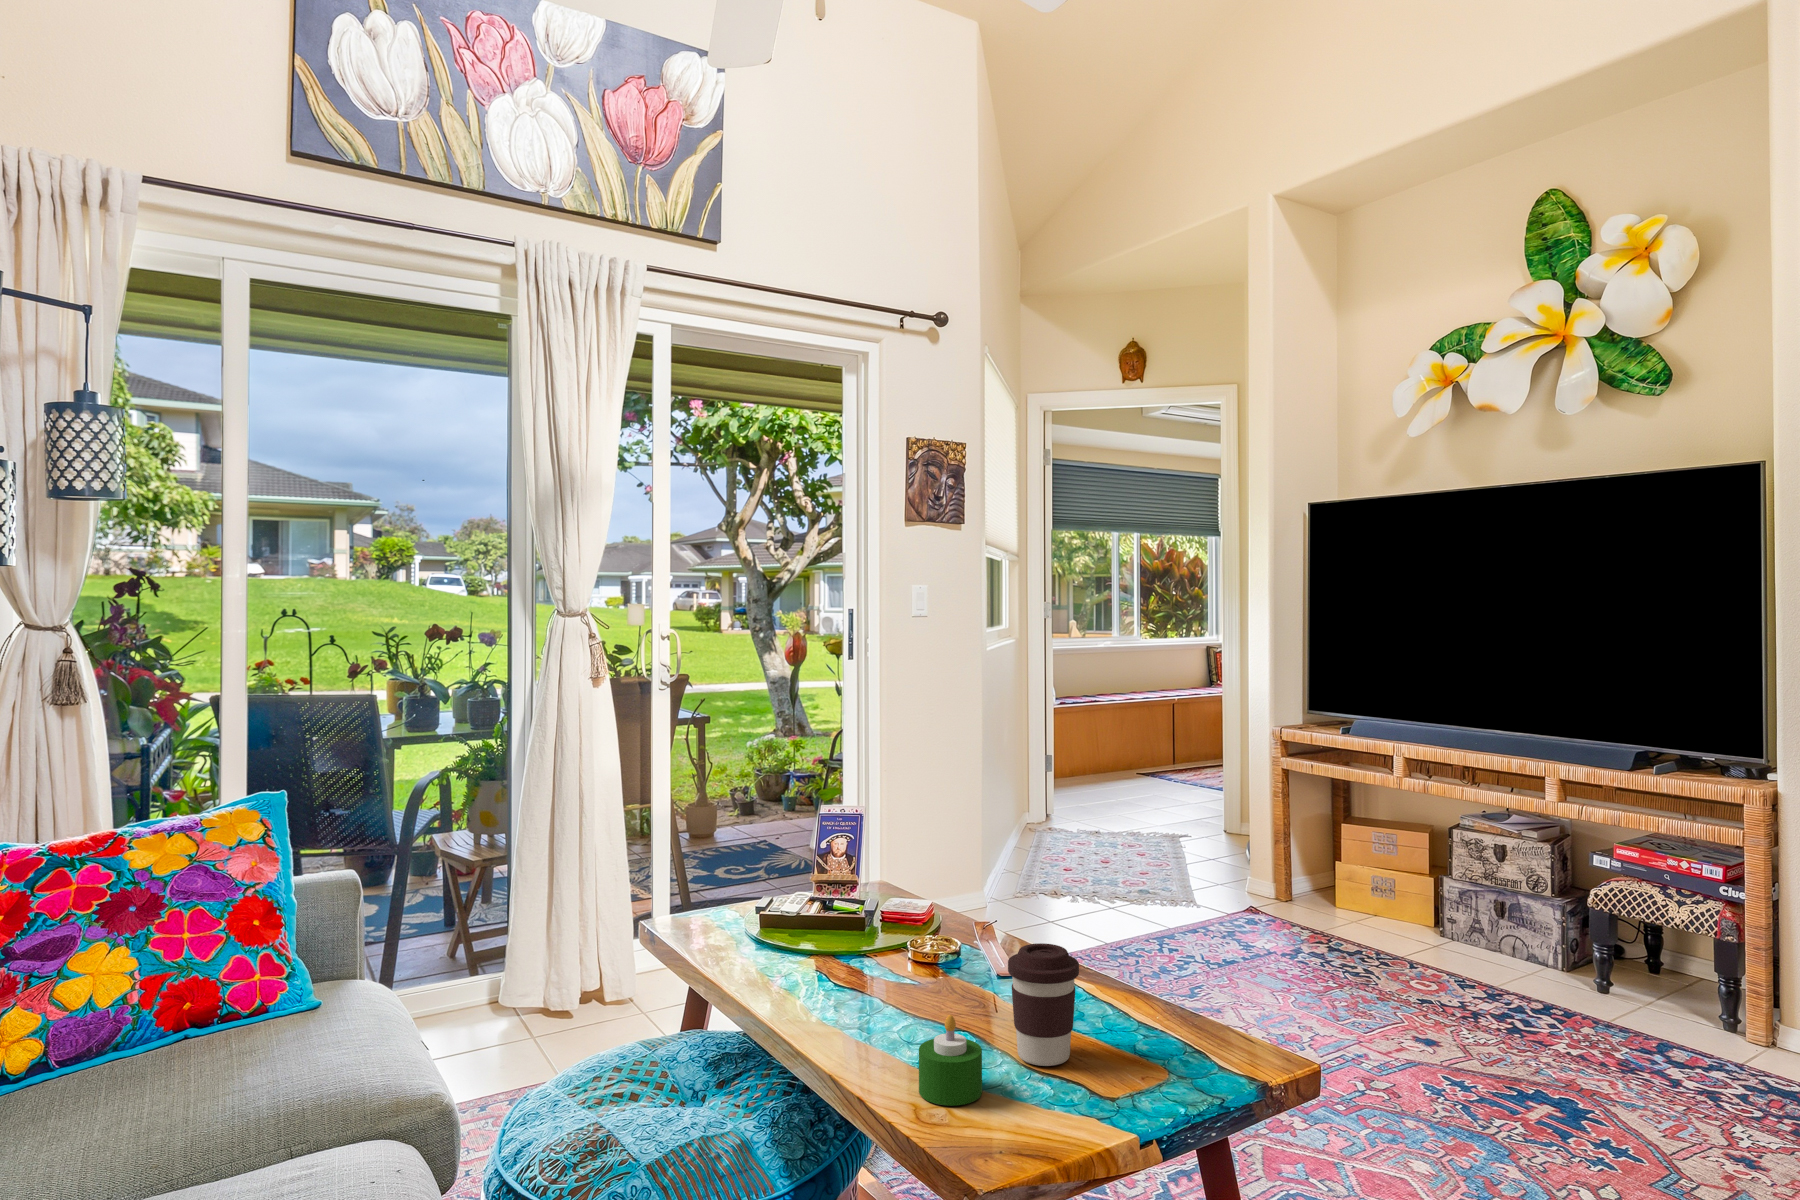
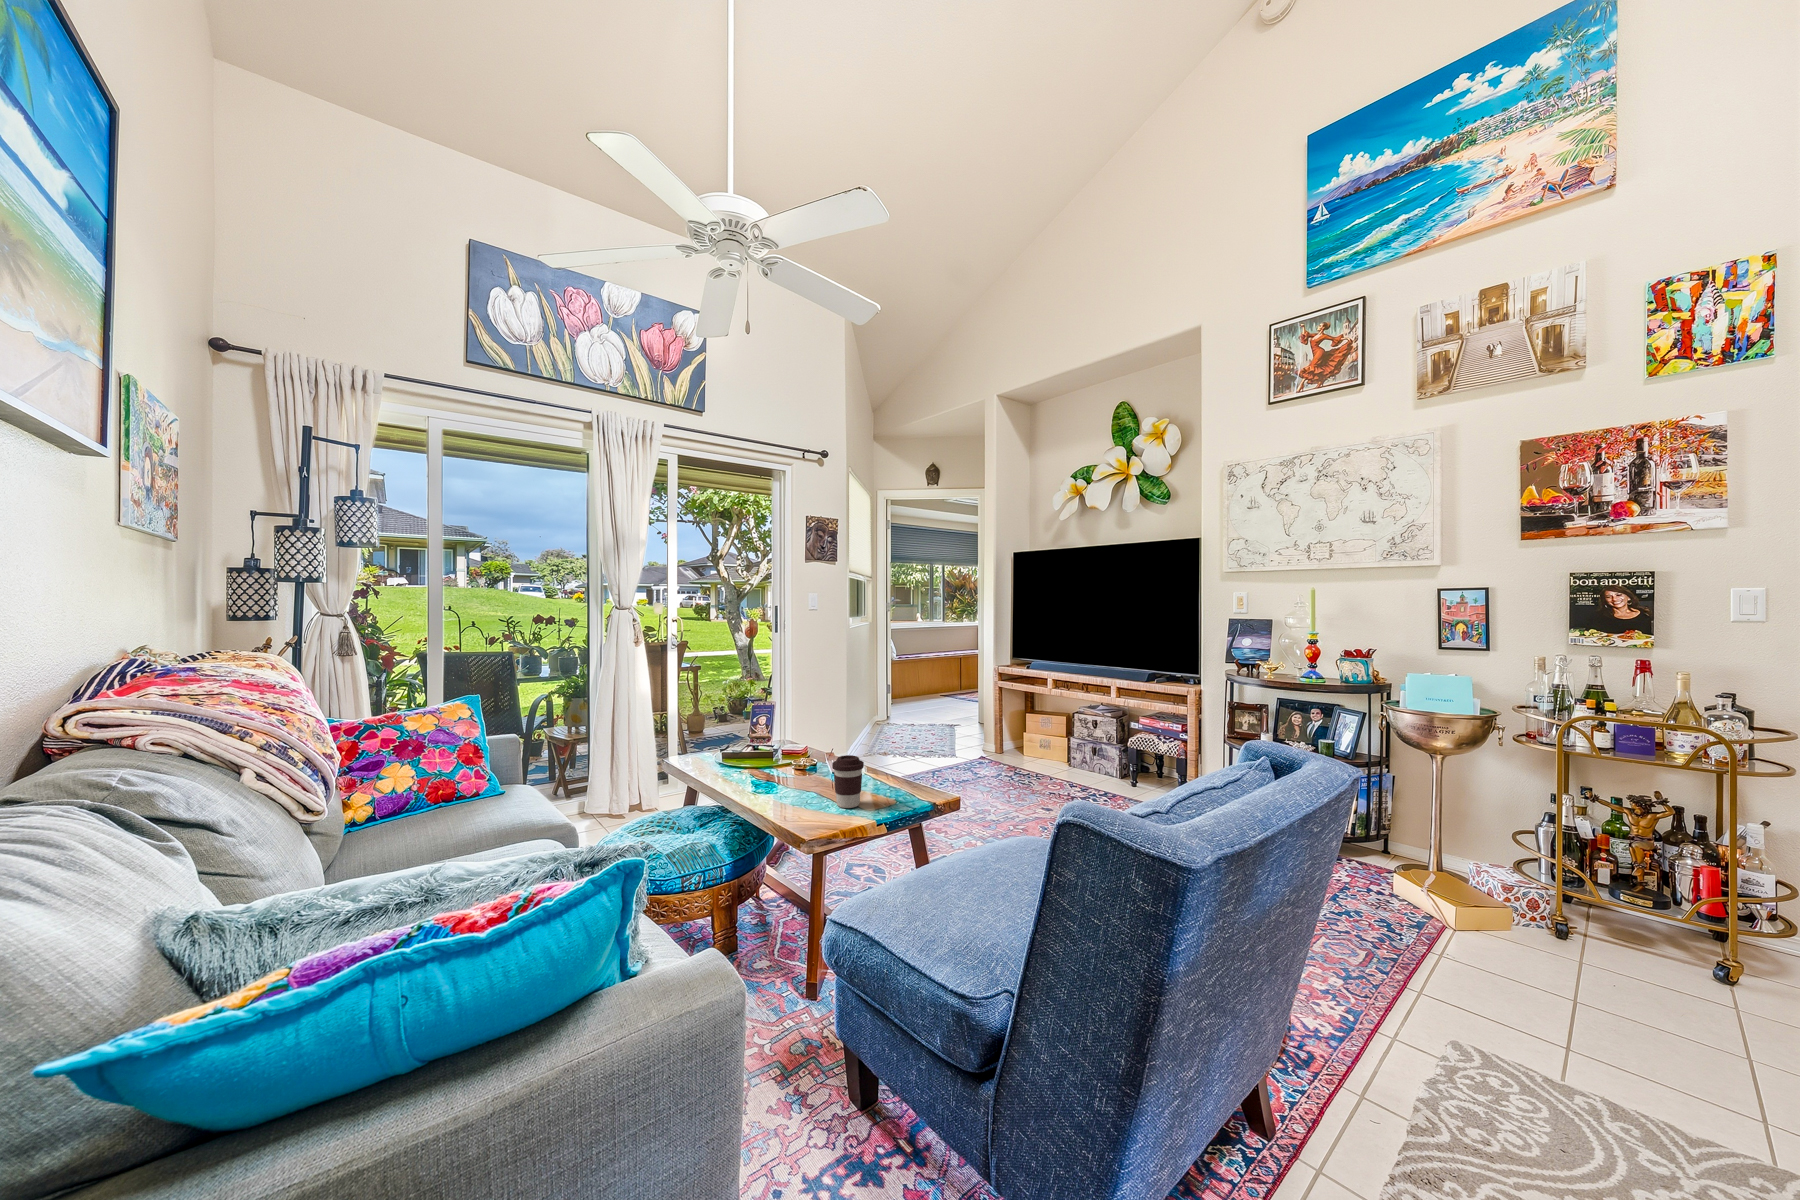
candle: present [919,1015,982,1106] -> none [790,785,818,823]

